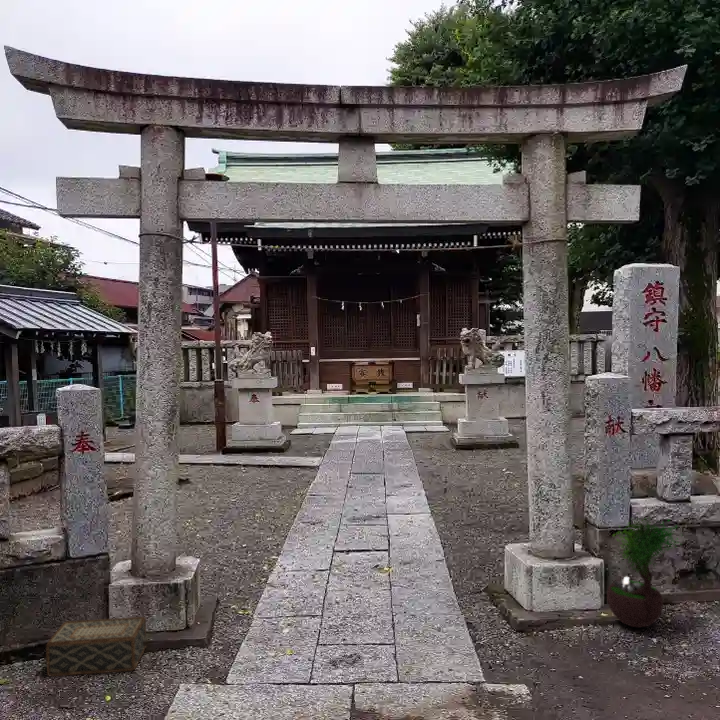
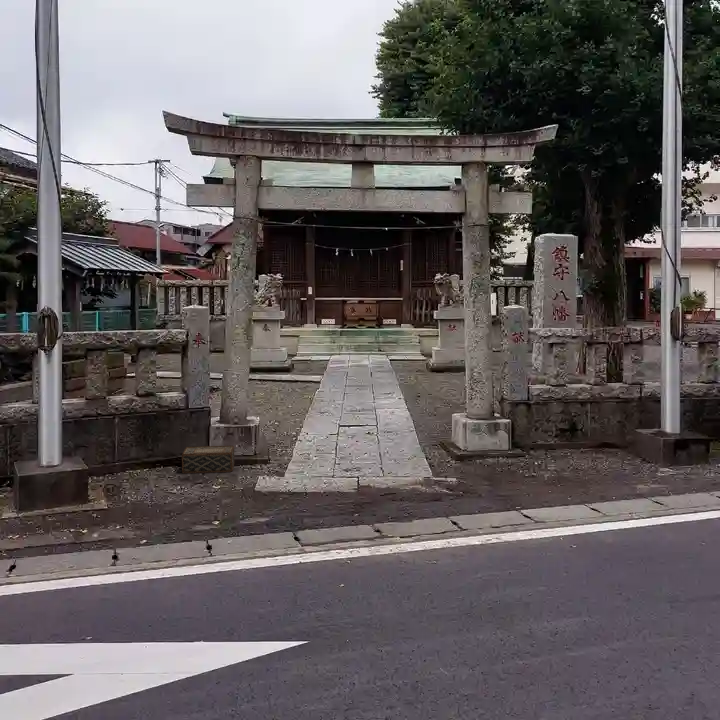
potted tree: present [607,517,678,627] -> none [511,389,555,458]

